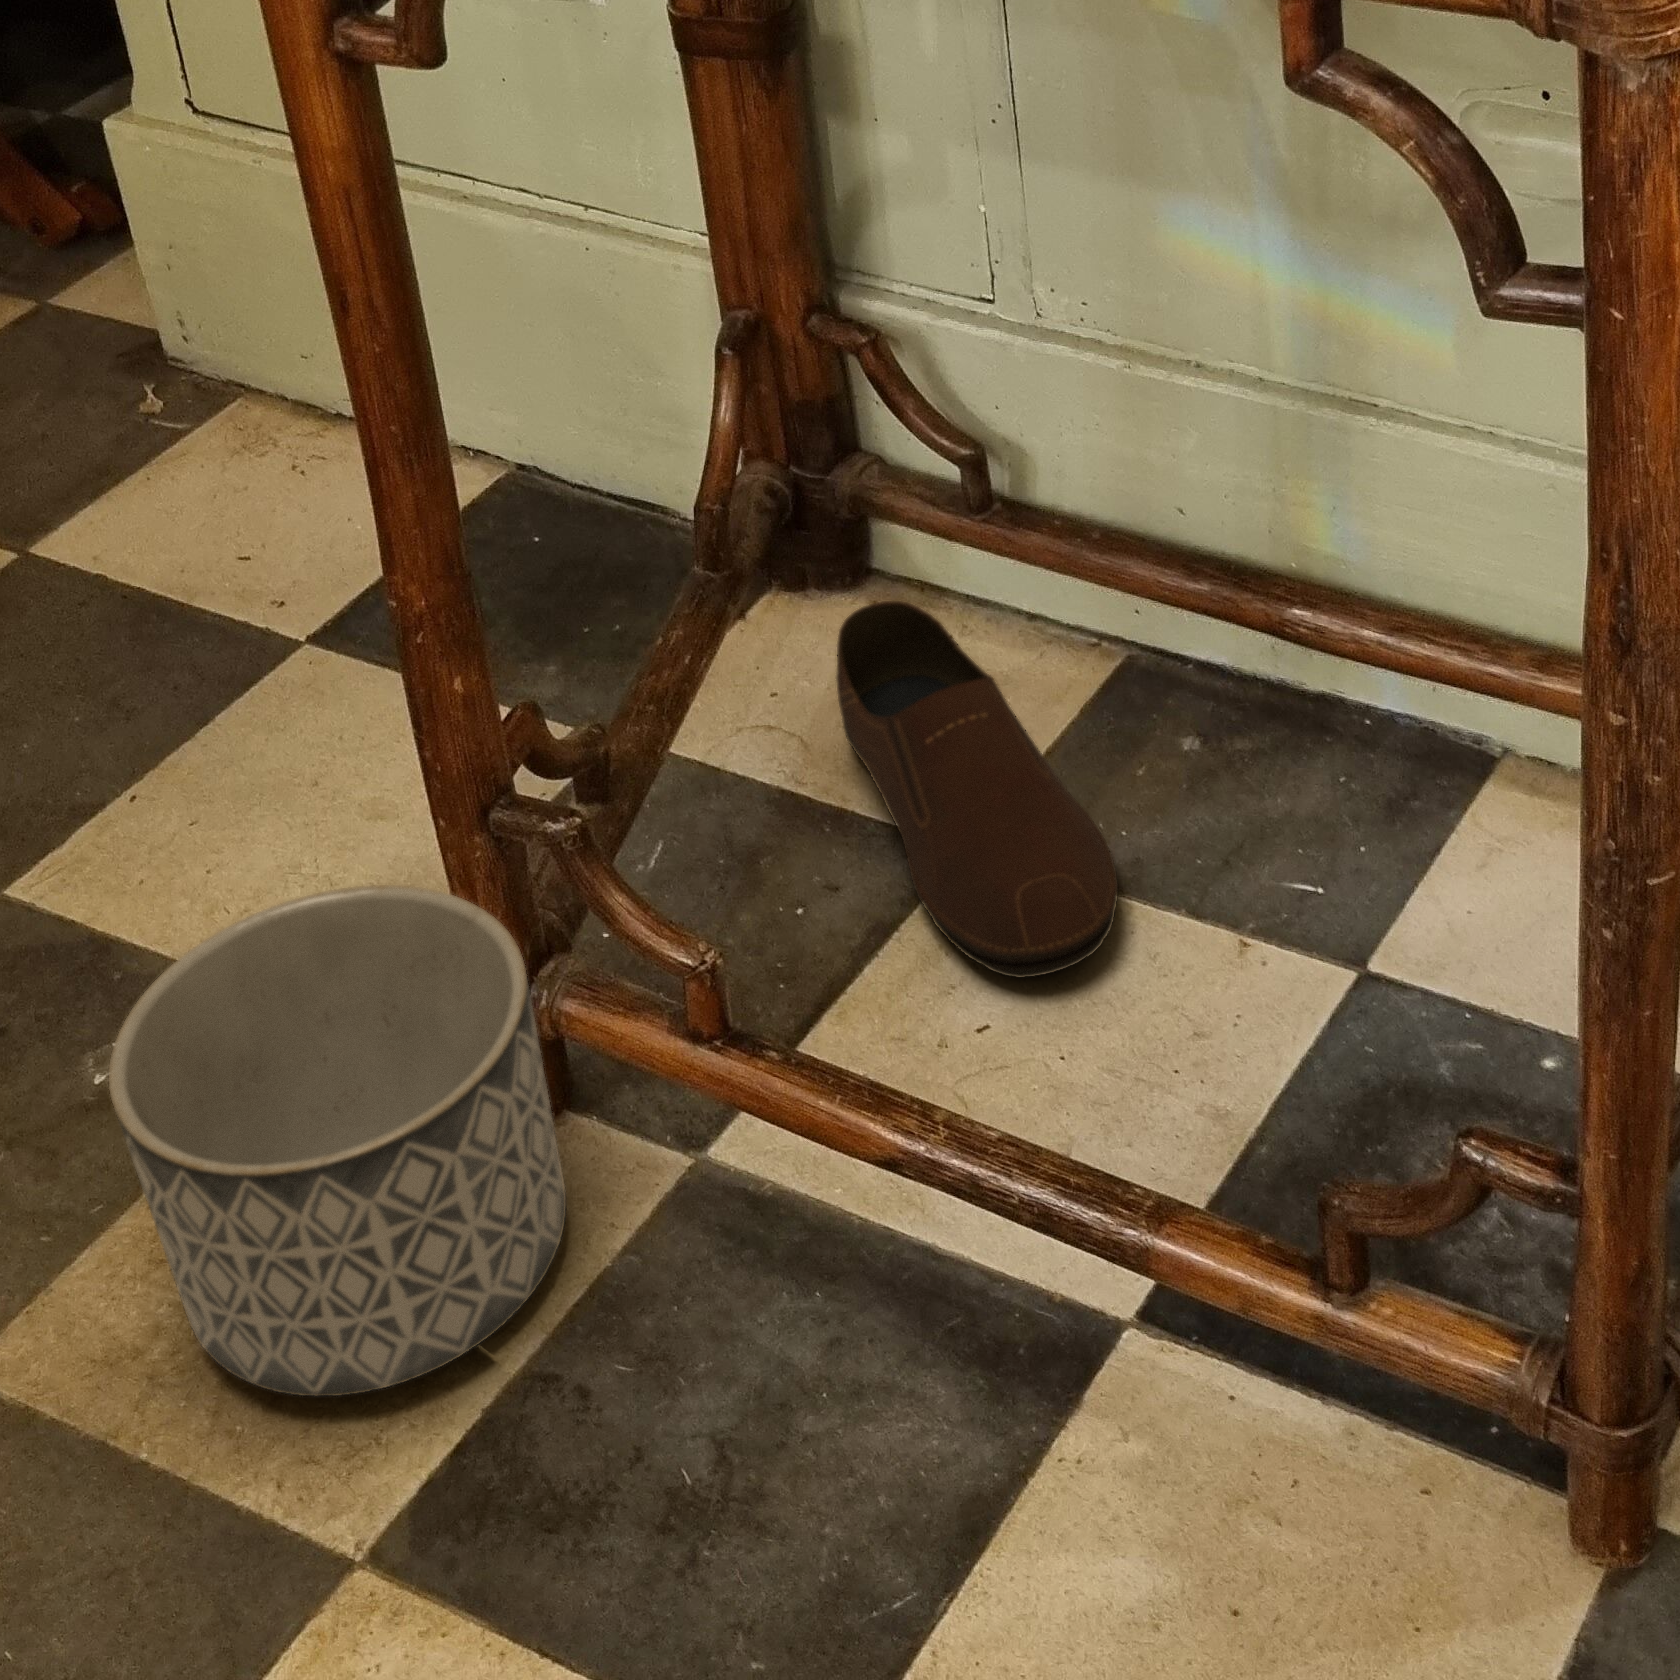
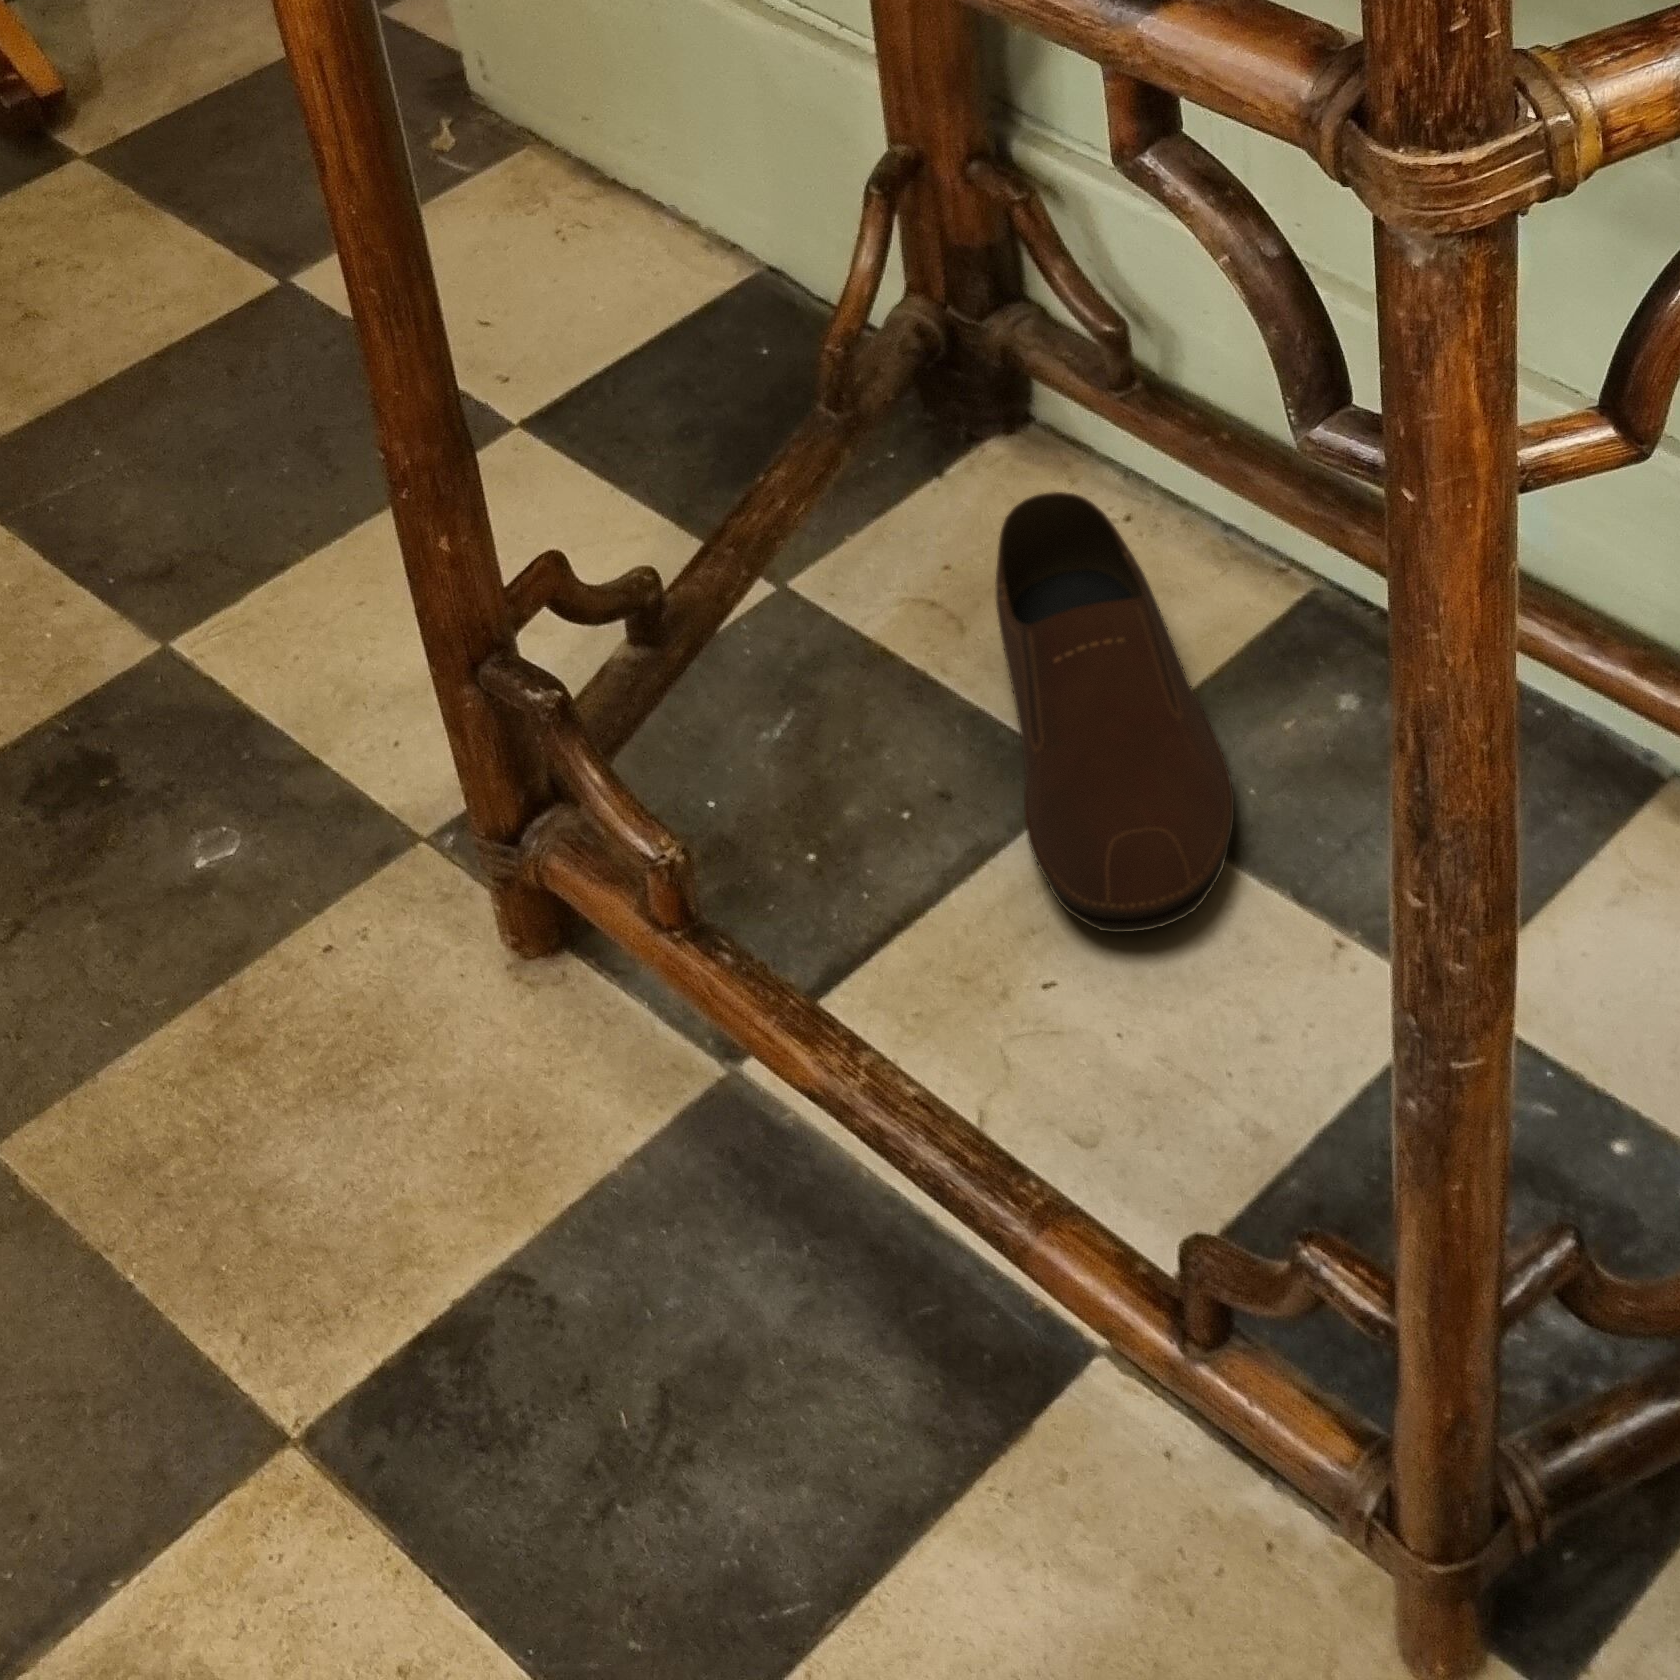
planter: present [109,885,566,1396] -> none [110,743,584,1259]

